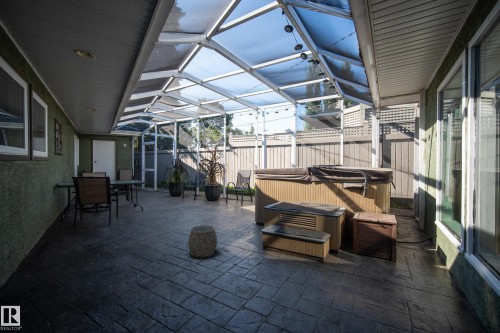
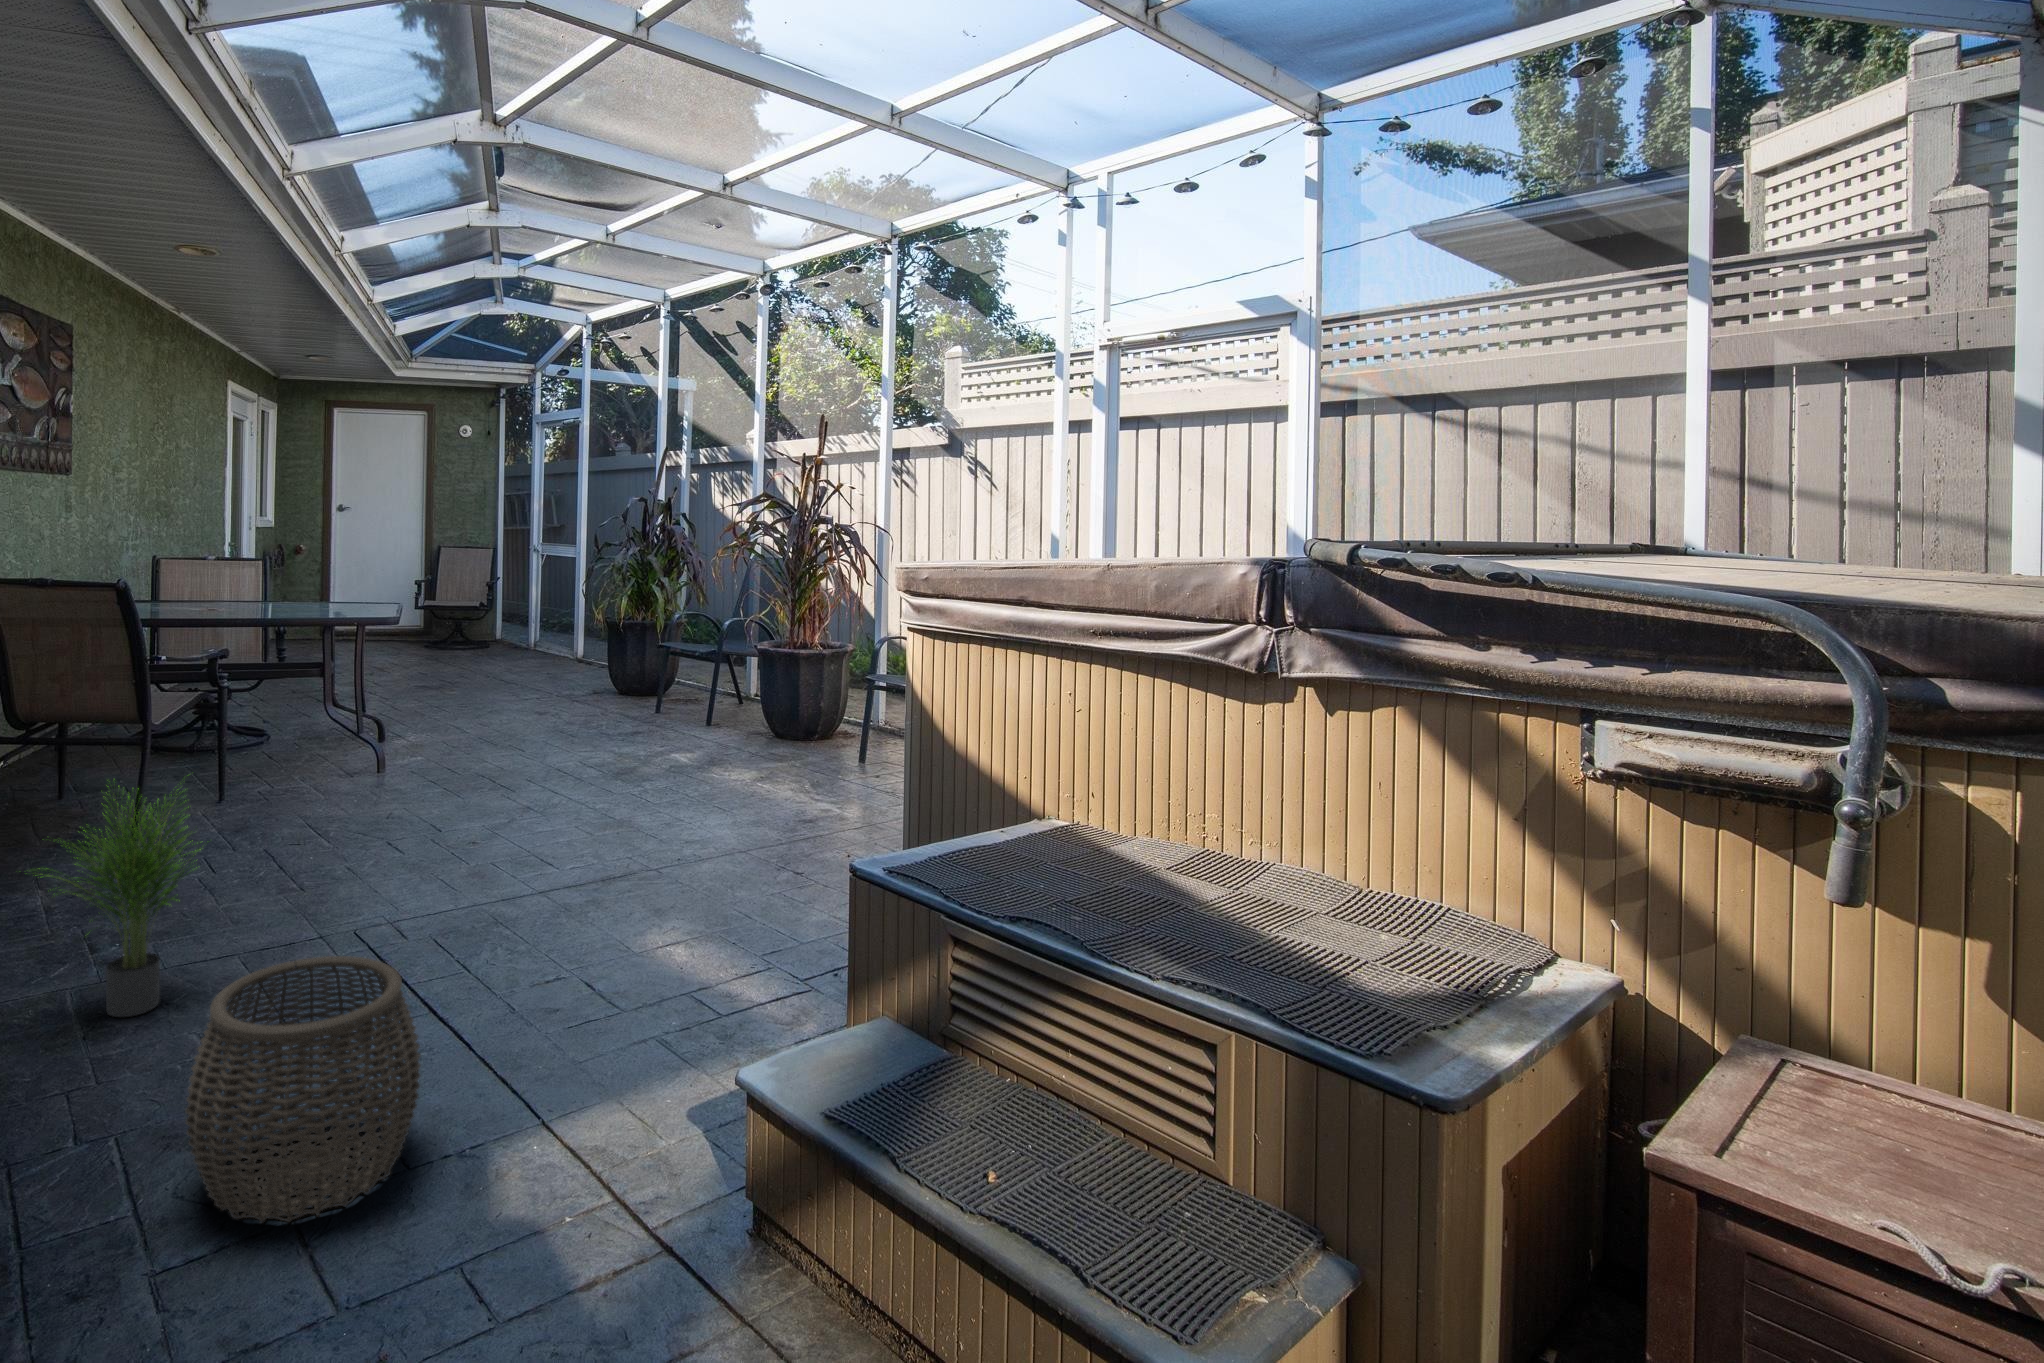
potted plant: none [134,206,163,244] -> present [40,789,200,1017]

